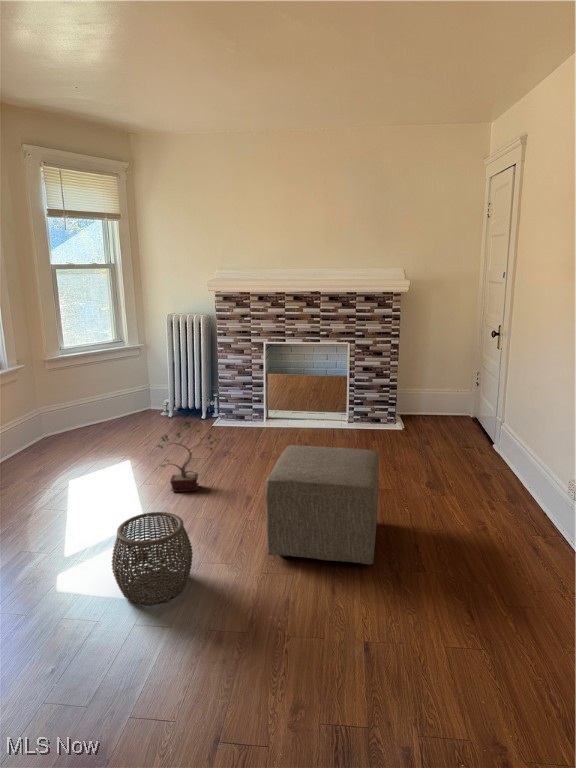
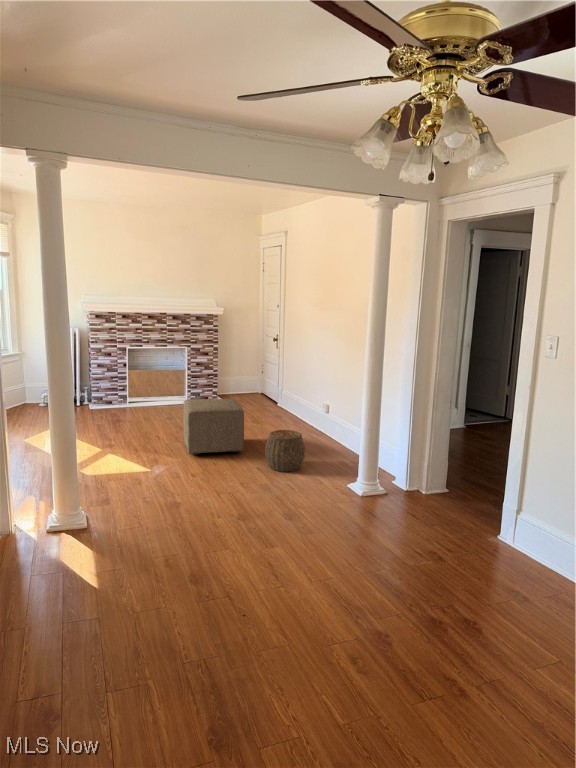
potted plant: present [158,421,221,492] -> none [91,394,135,441]
woven basket: present [111,512,193,605] -> present [265,430,305,471]

